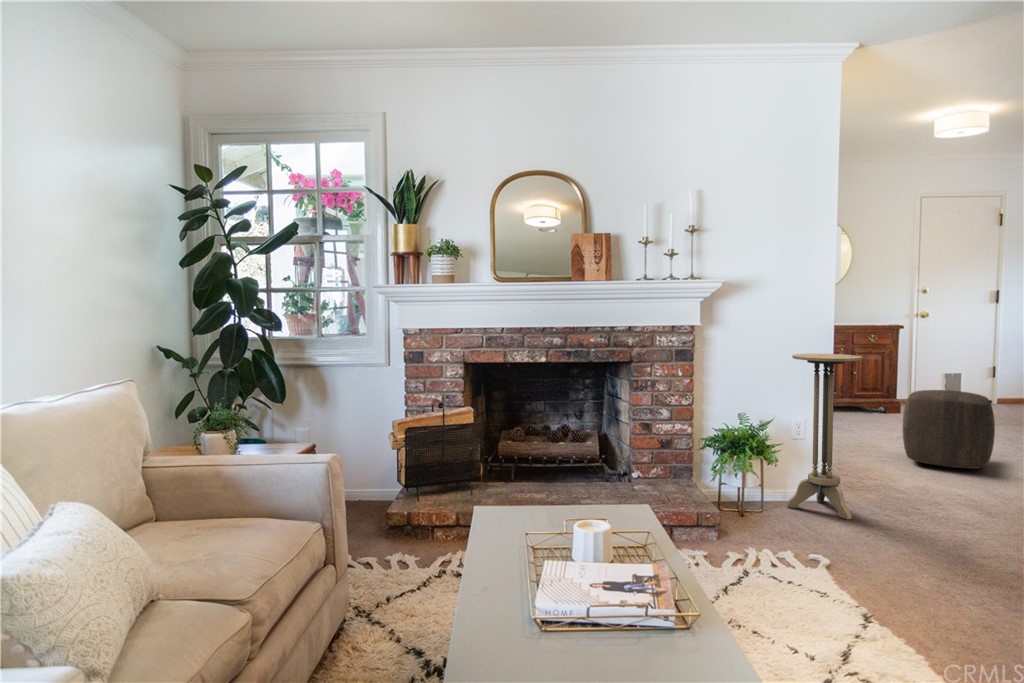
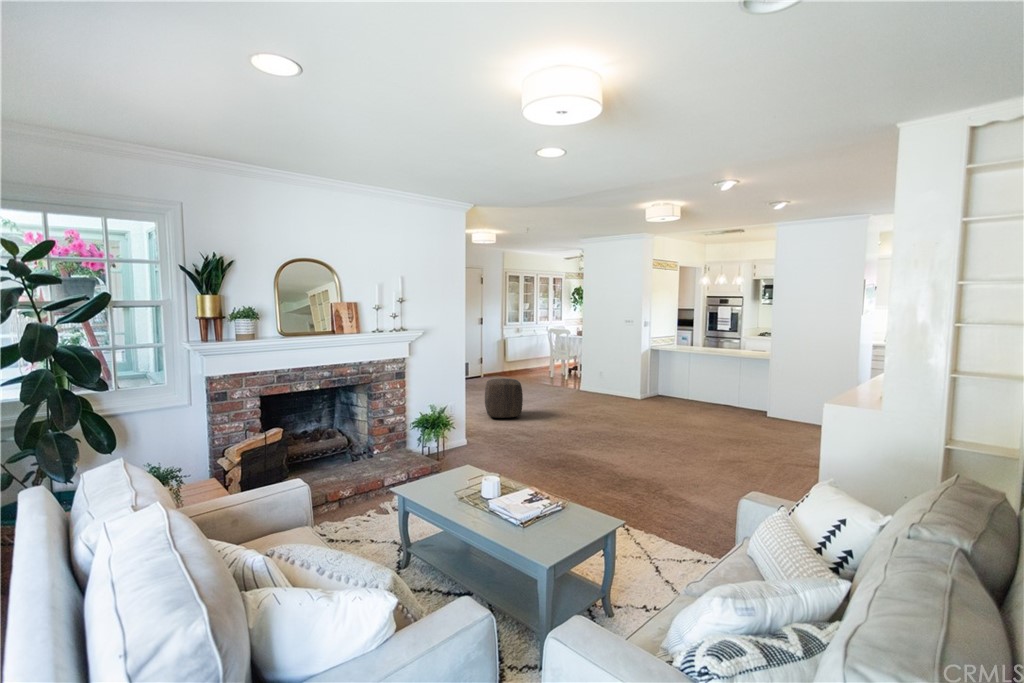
side table: present [787,354,862,520] -> none [453,369,486,453]

